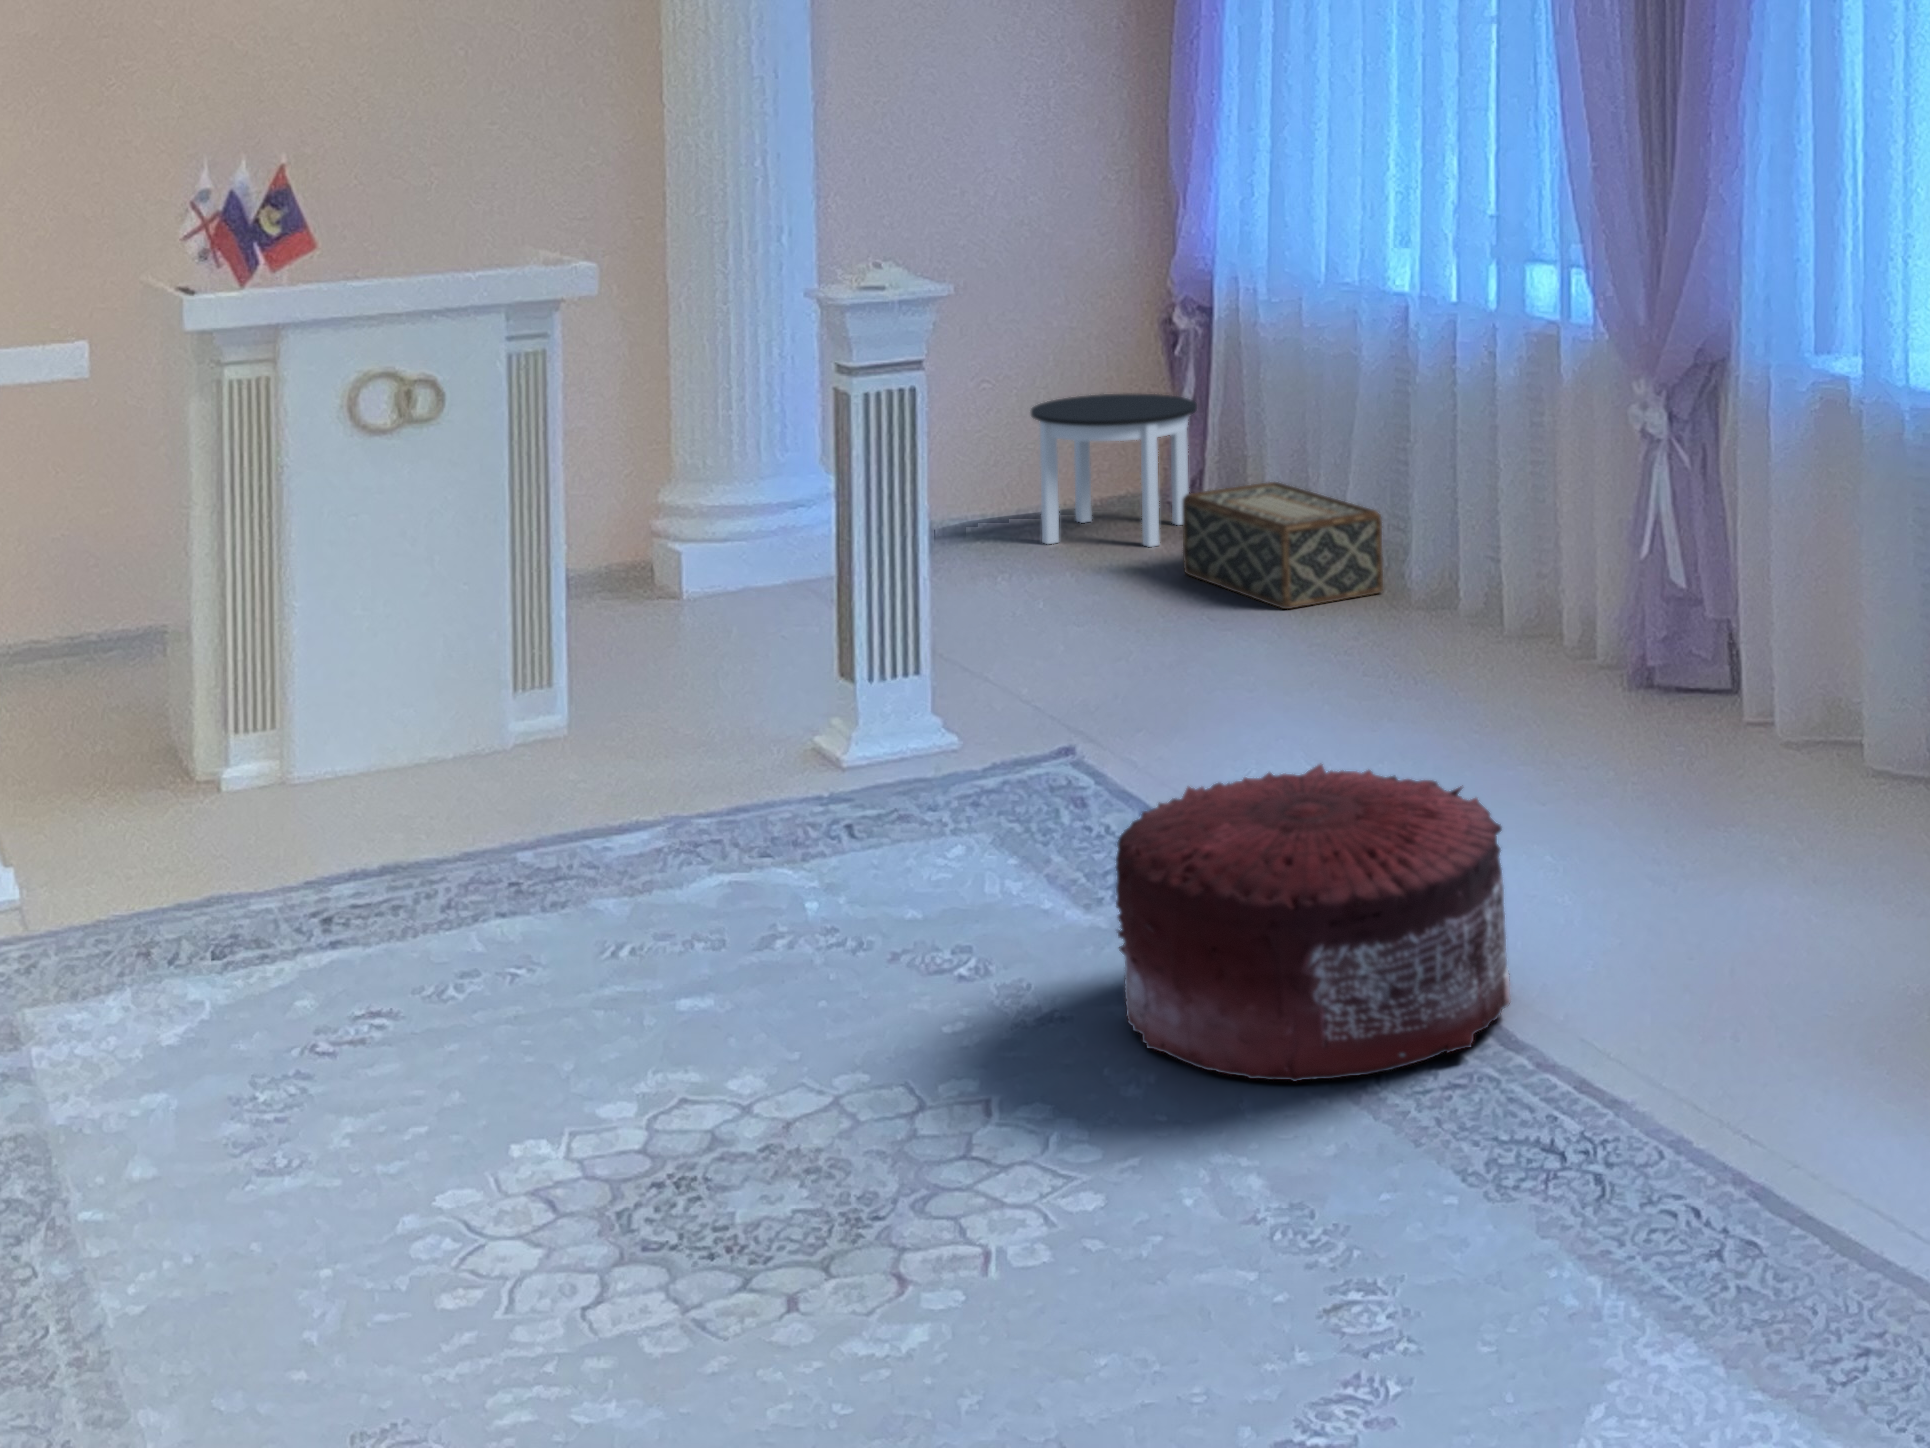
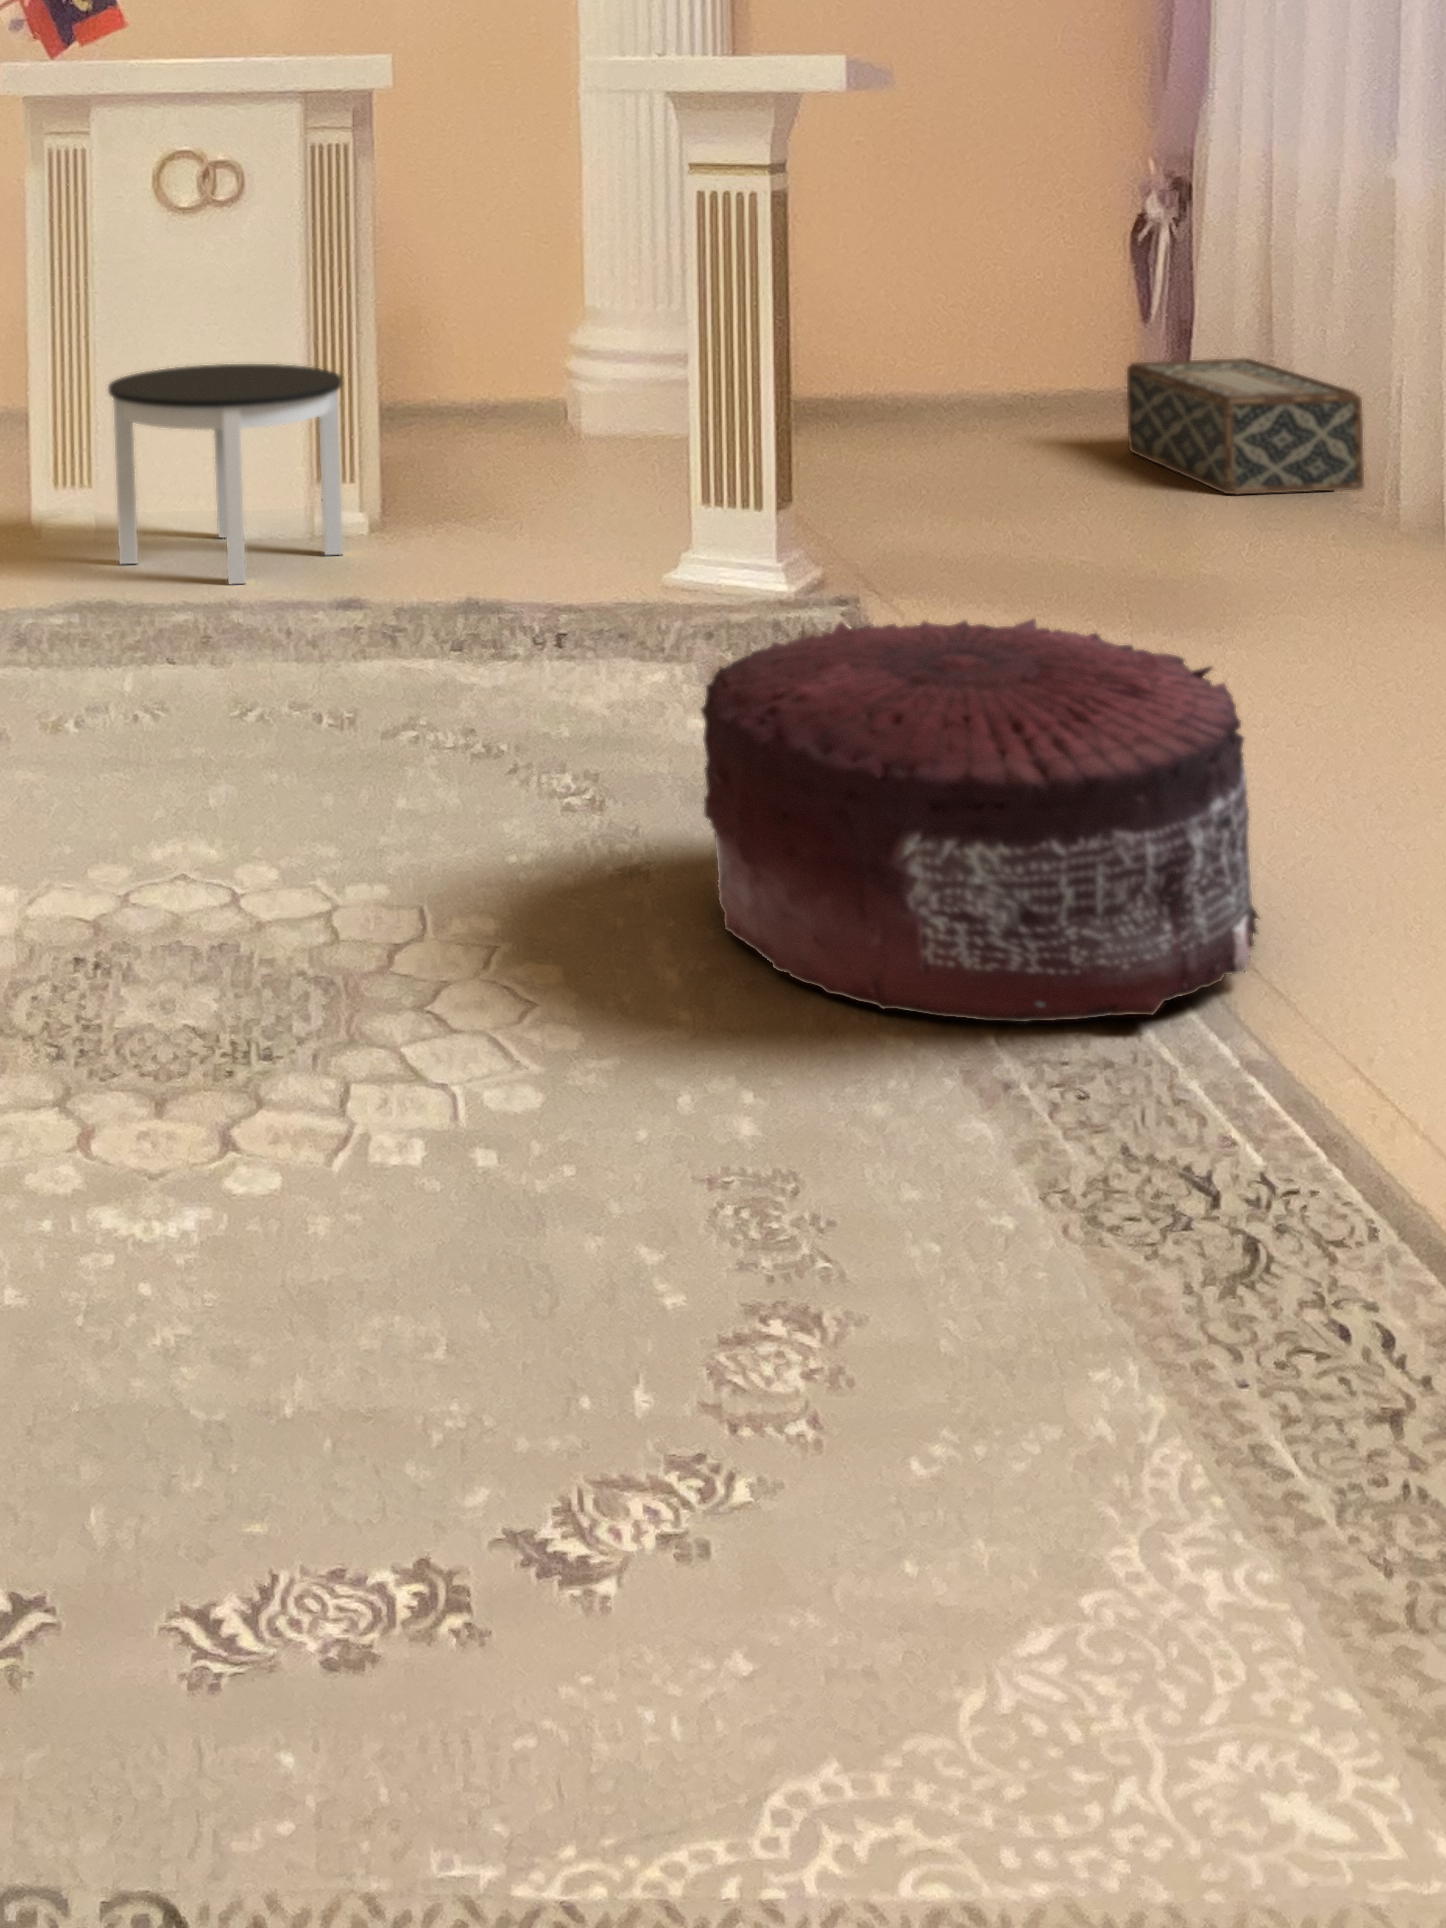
round table: present [1031,394,1197,547] -> present [108,364,343,584]

